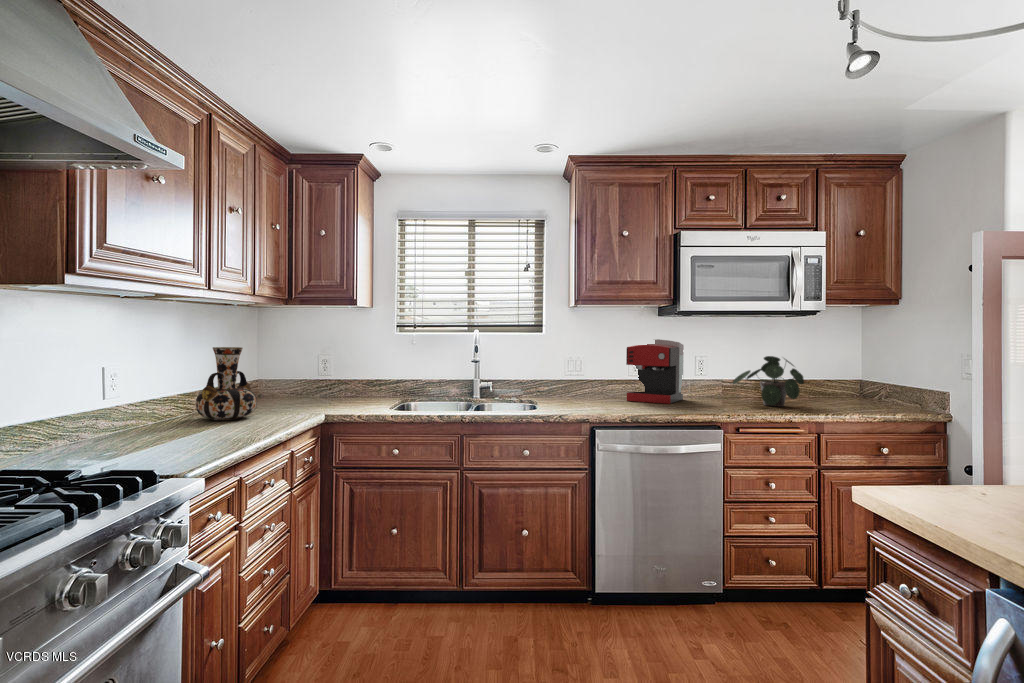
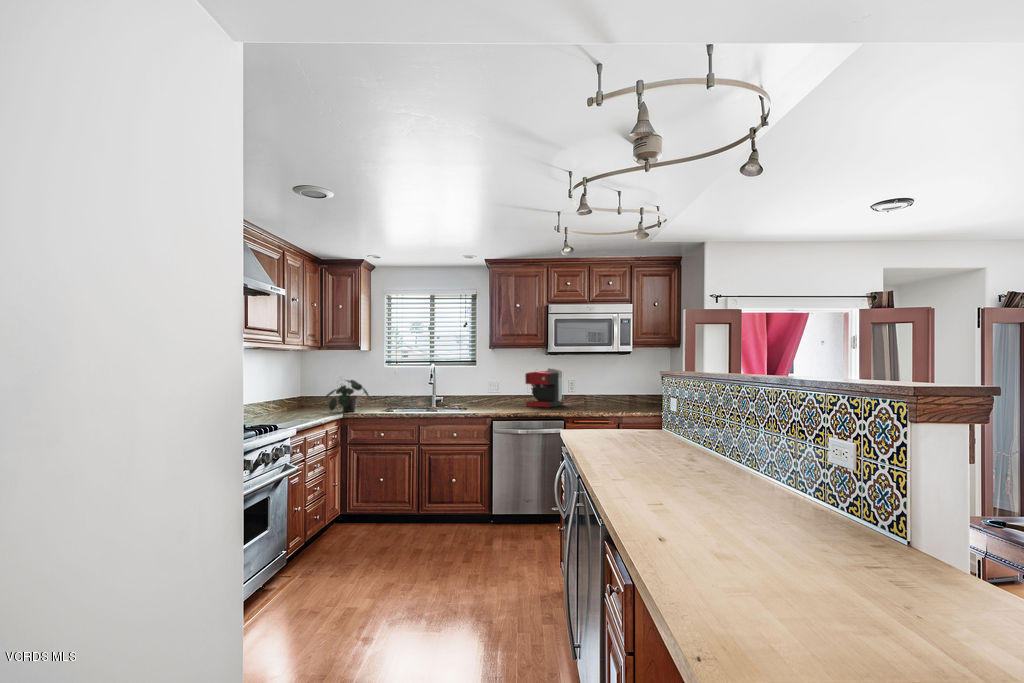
vase: present [195,347,257,420] -> none [276,377,307,415]
potted plant: present [733,356,804,407] -> present [326,380,369,412]

